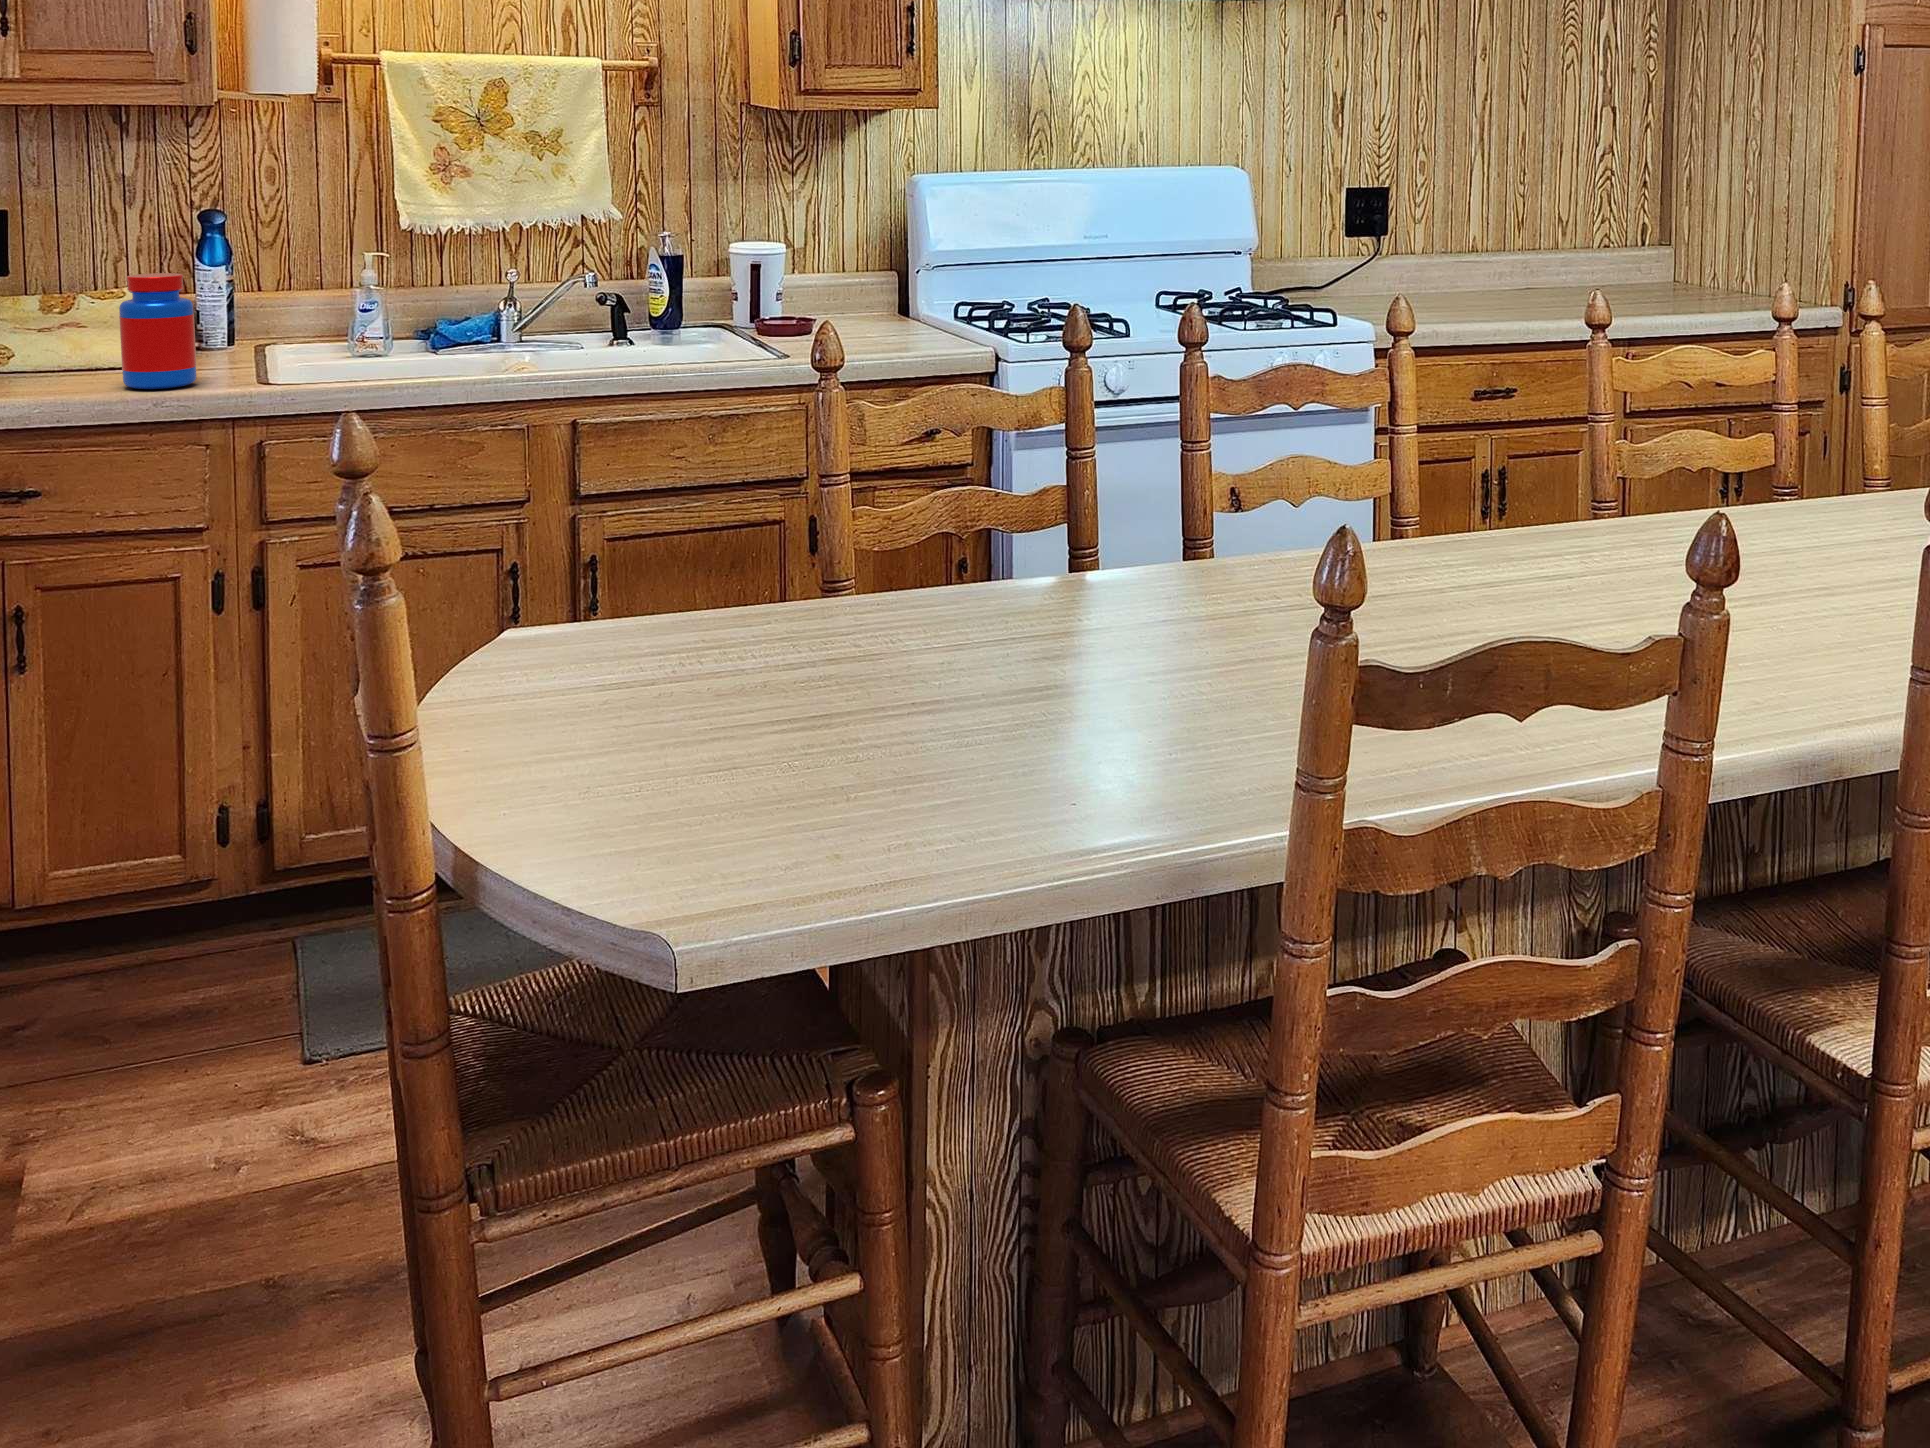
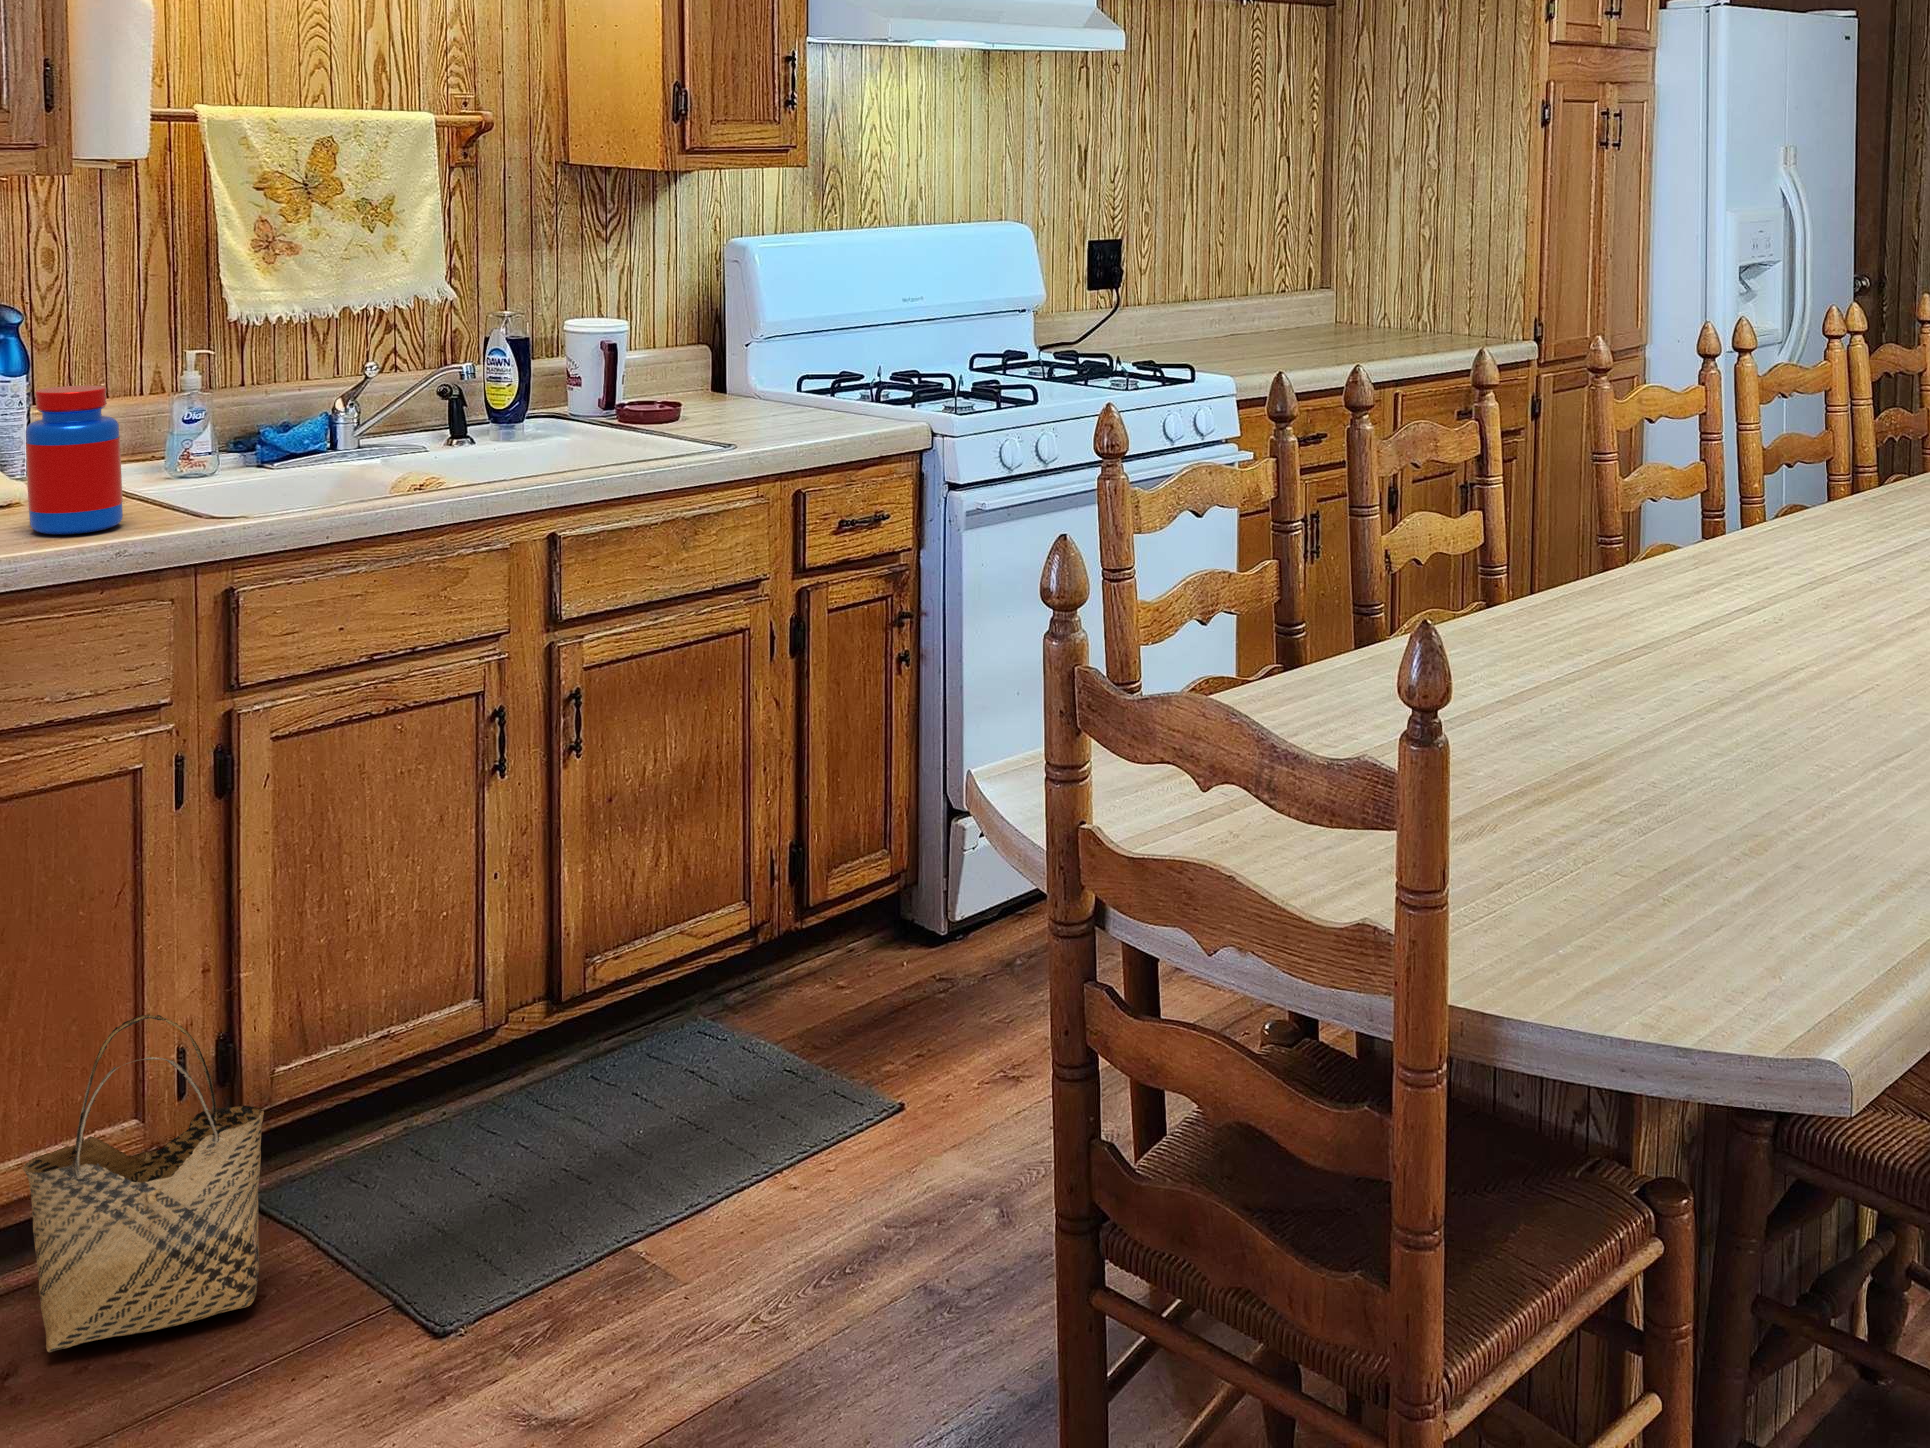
woven basket: none [40,769,225,1011] -> present [23,1014,264,1352]

